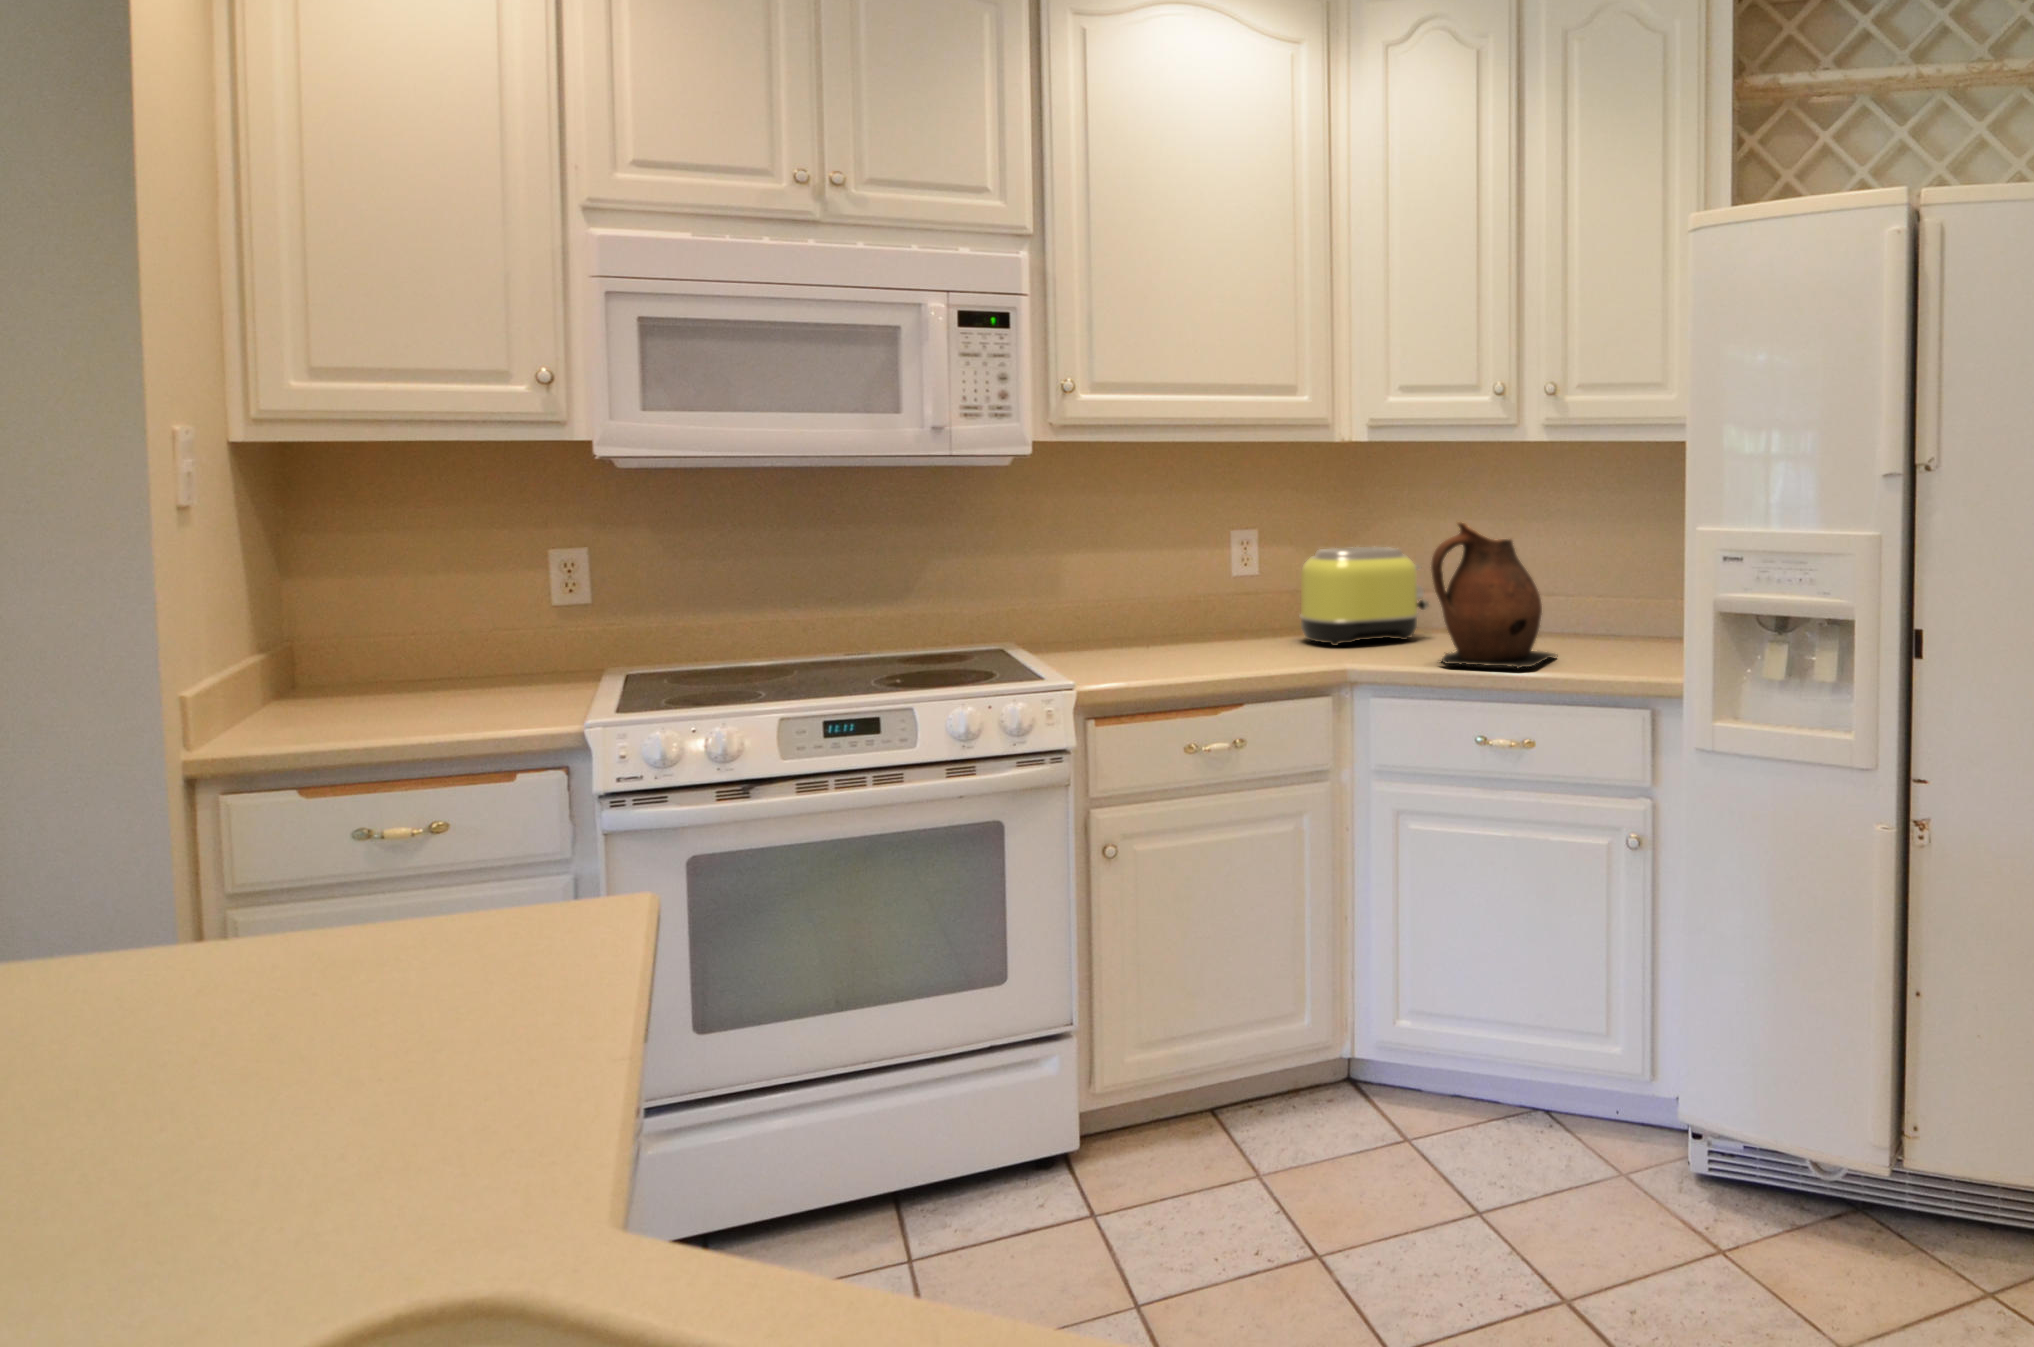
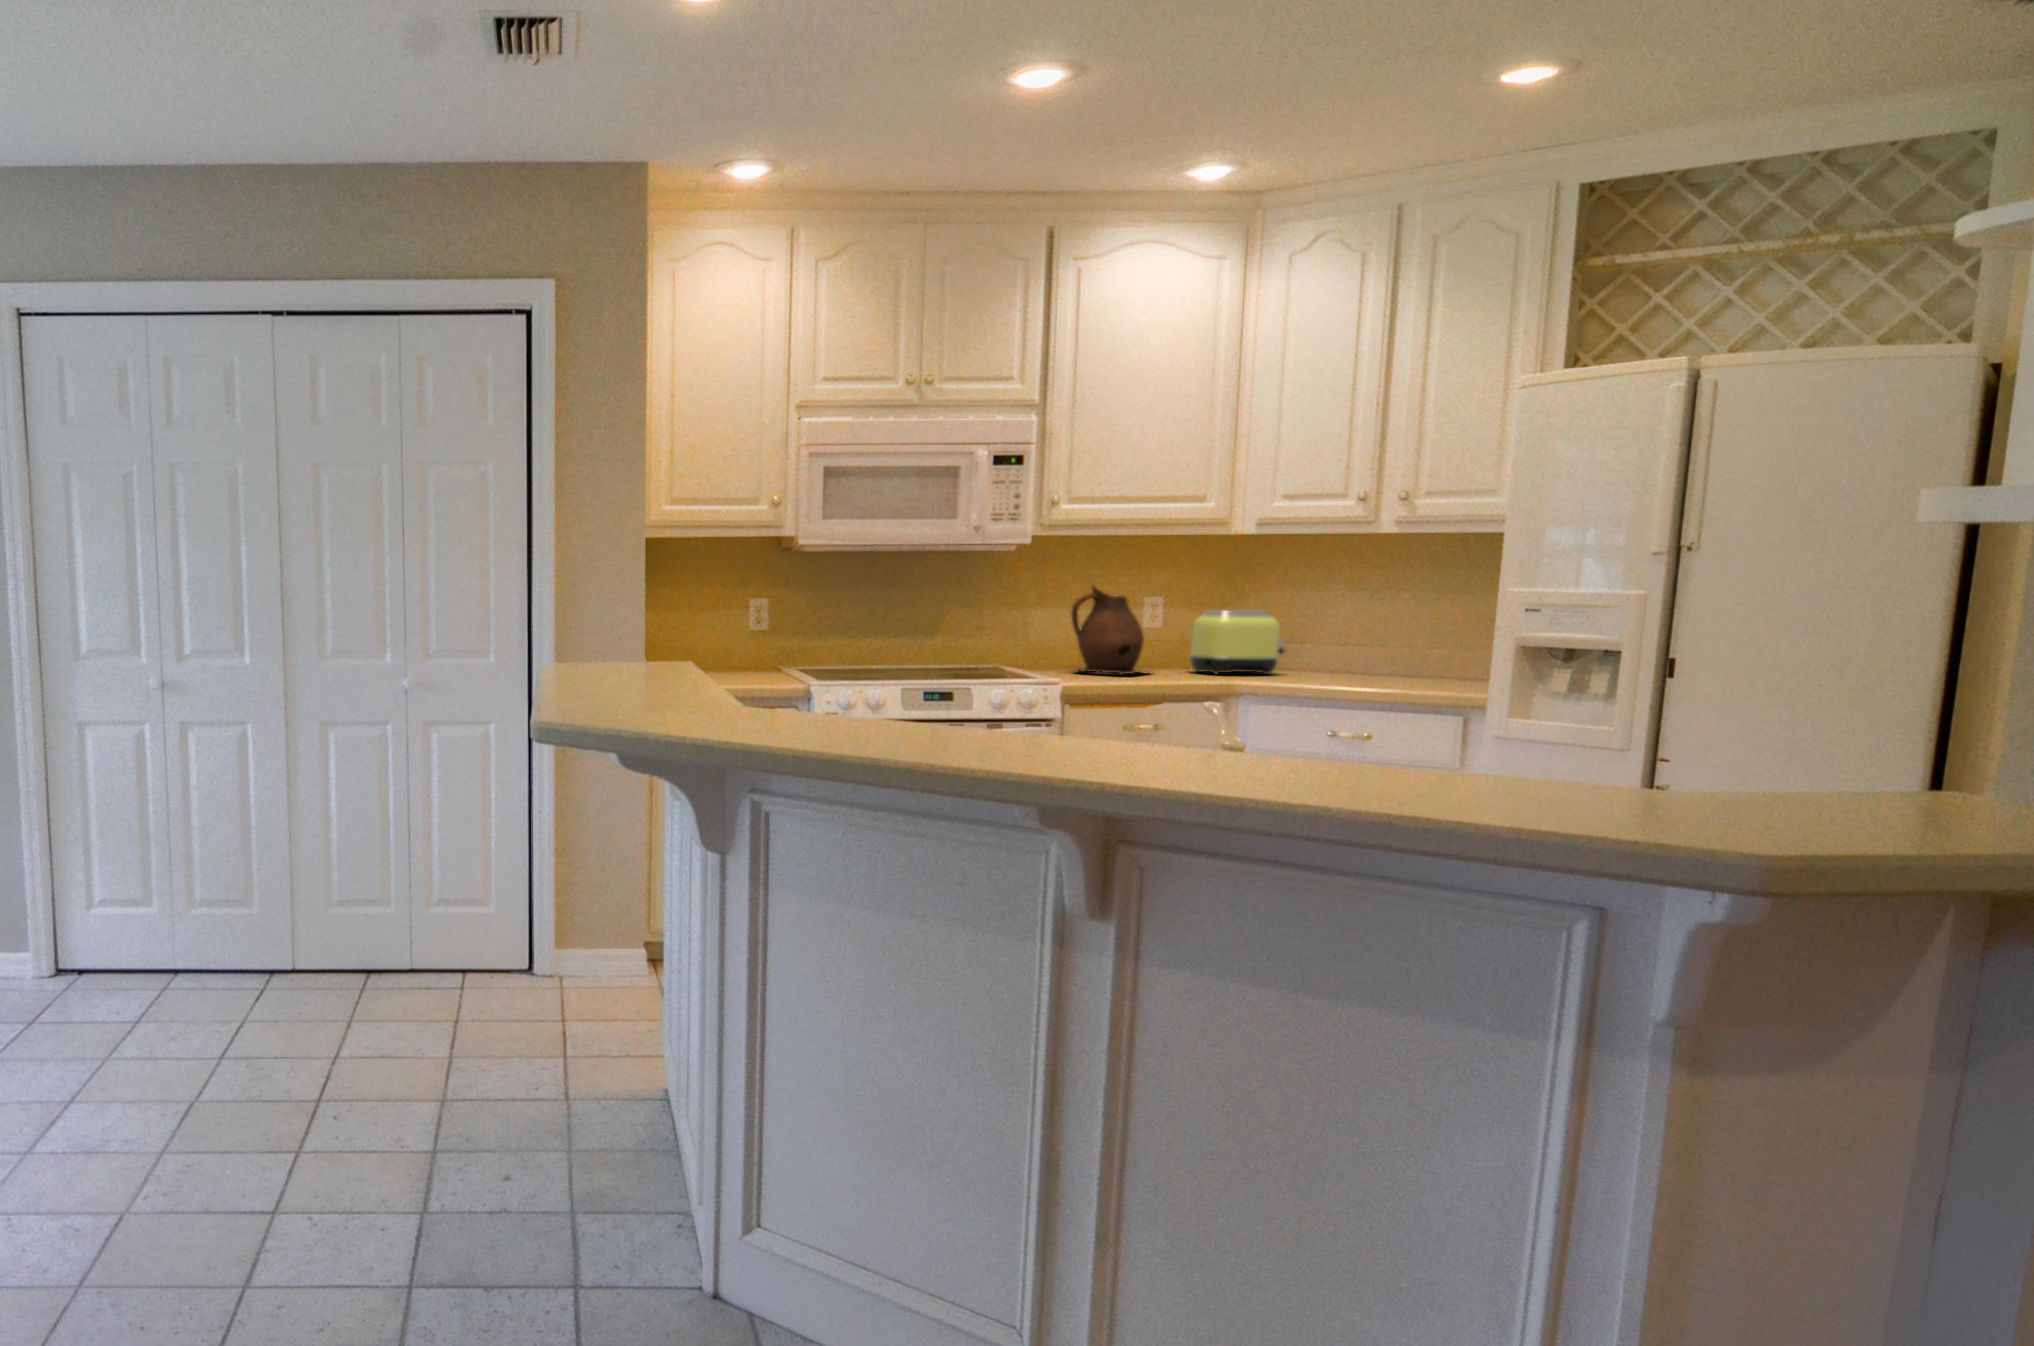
ceramic pitcher: present [1431,522,1558,669] -> present [1071,586,1144,674]

